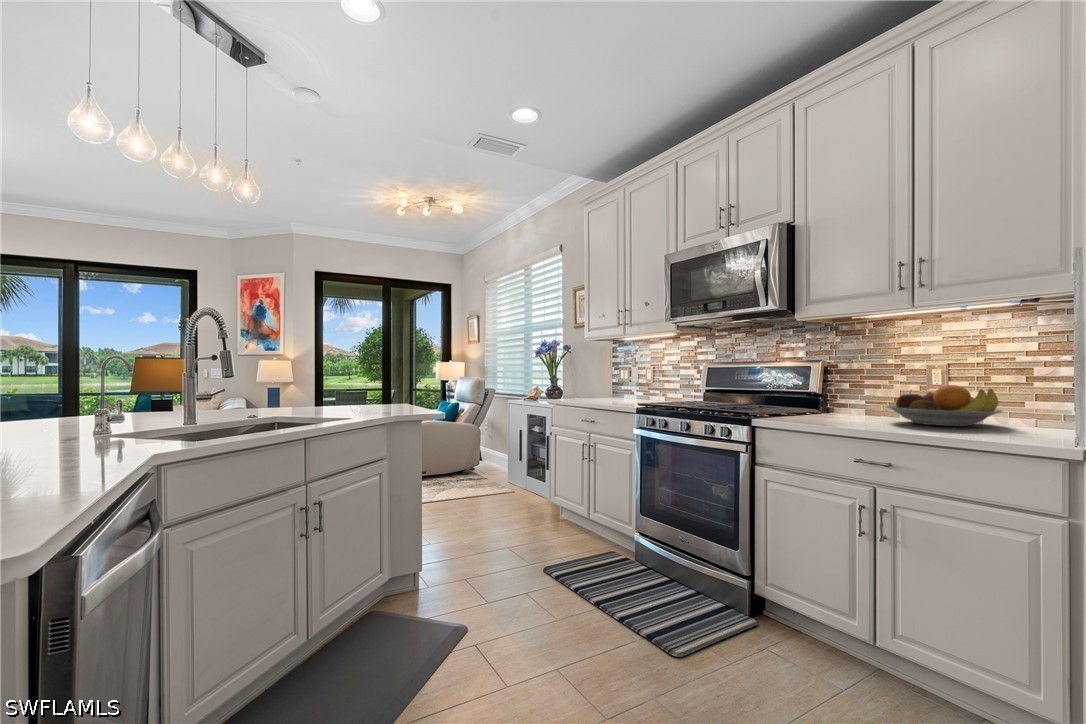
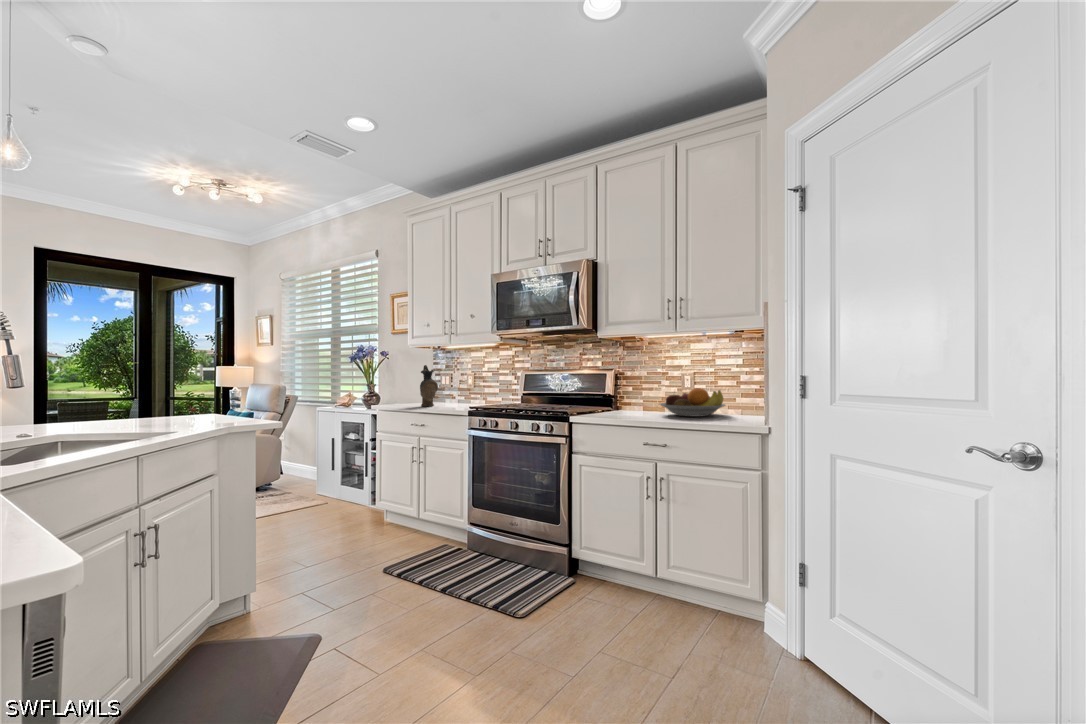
ceramic pitcher: none [593,358,612,401] -> present [420,365,438,406]

